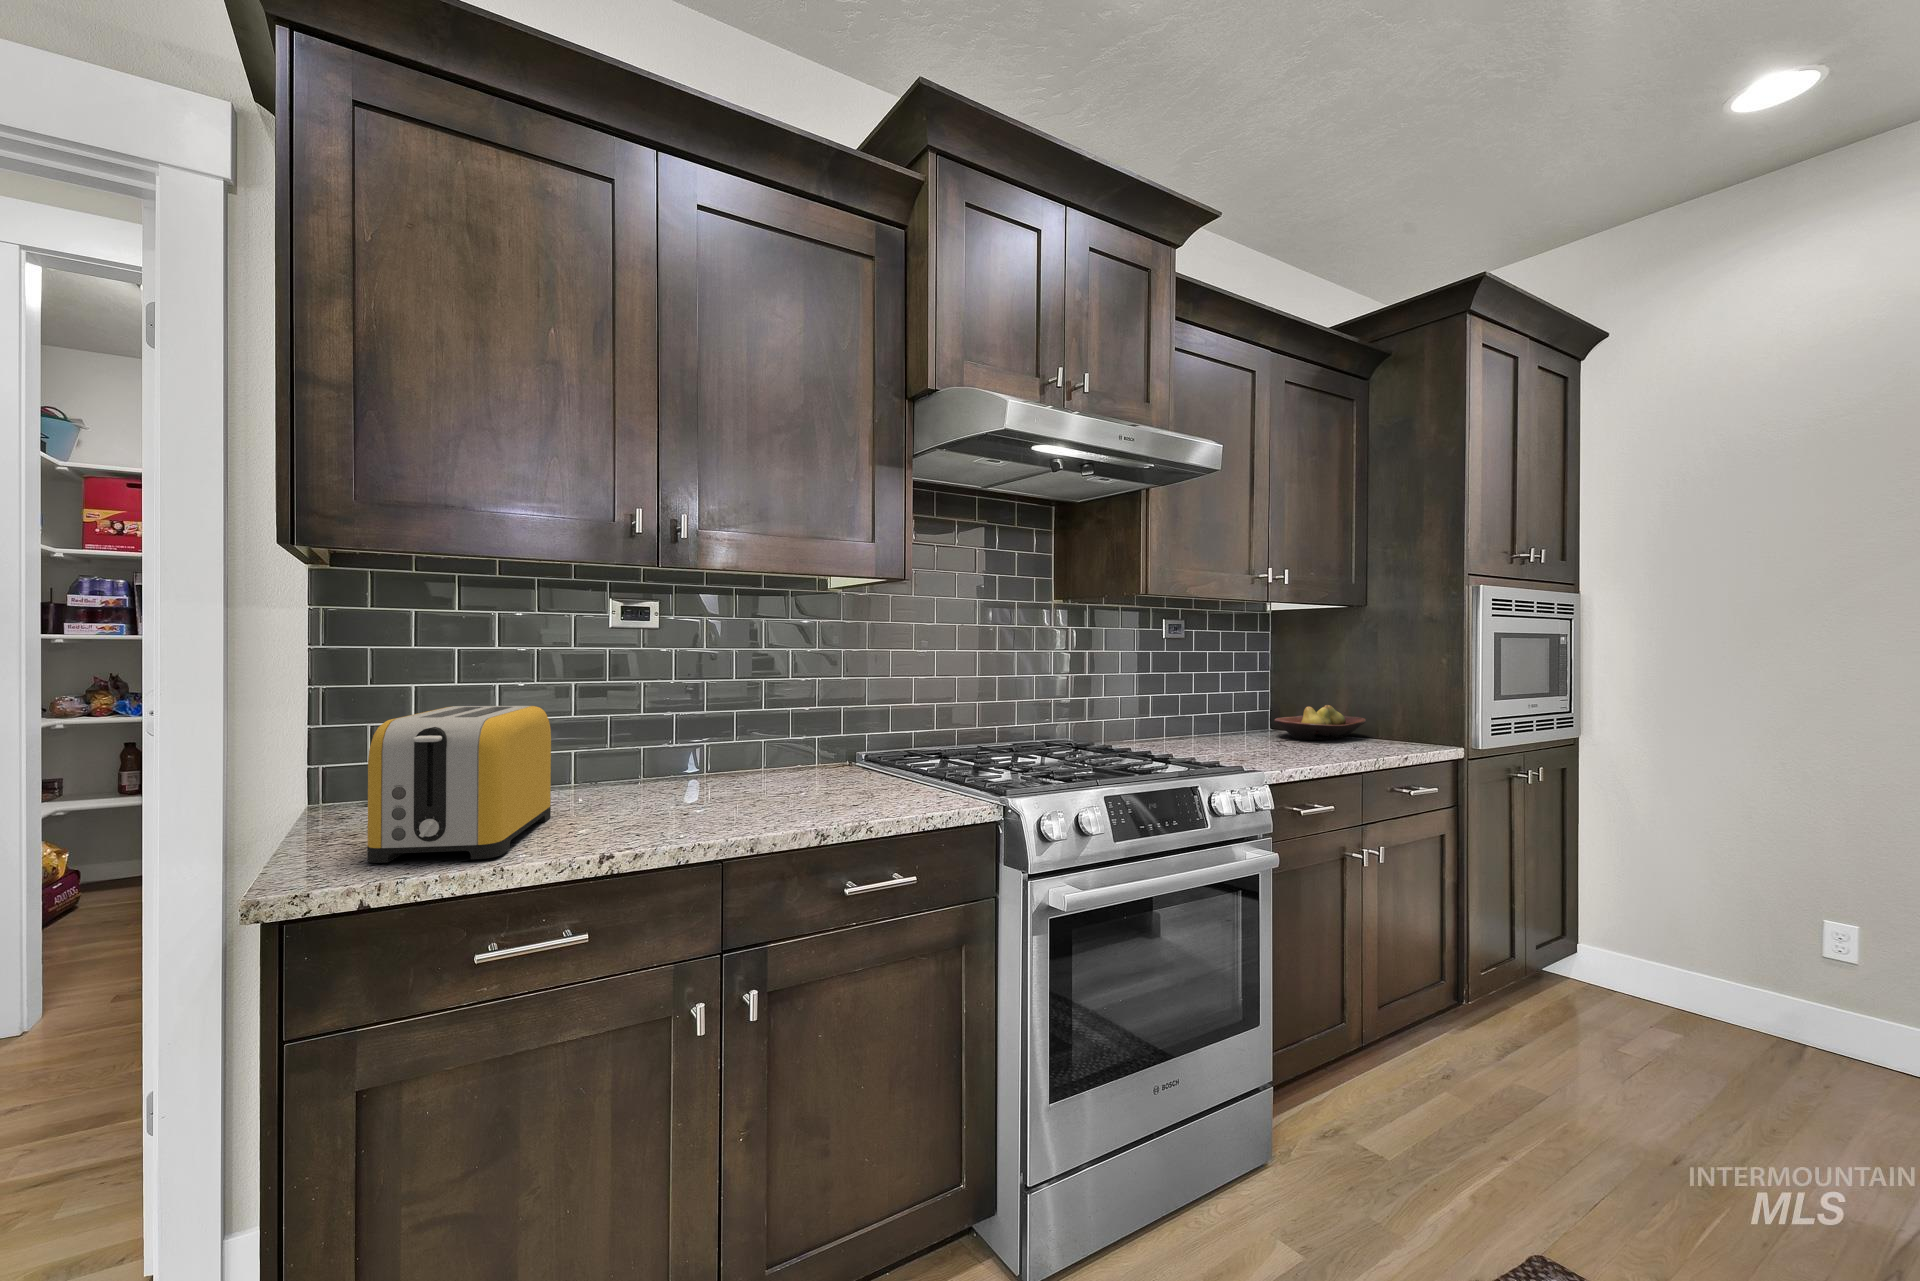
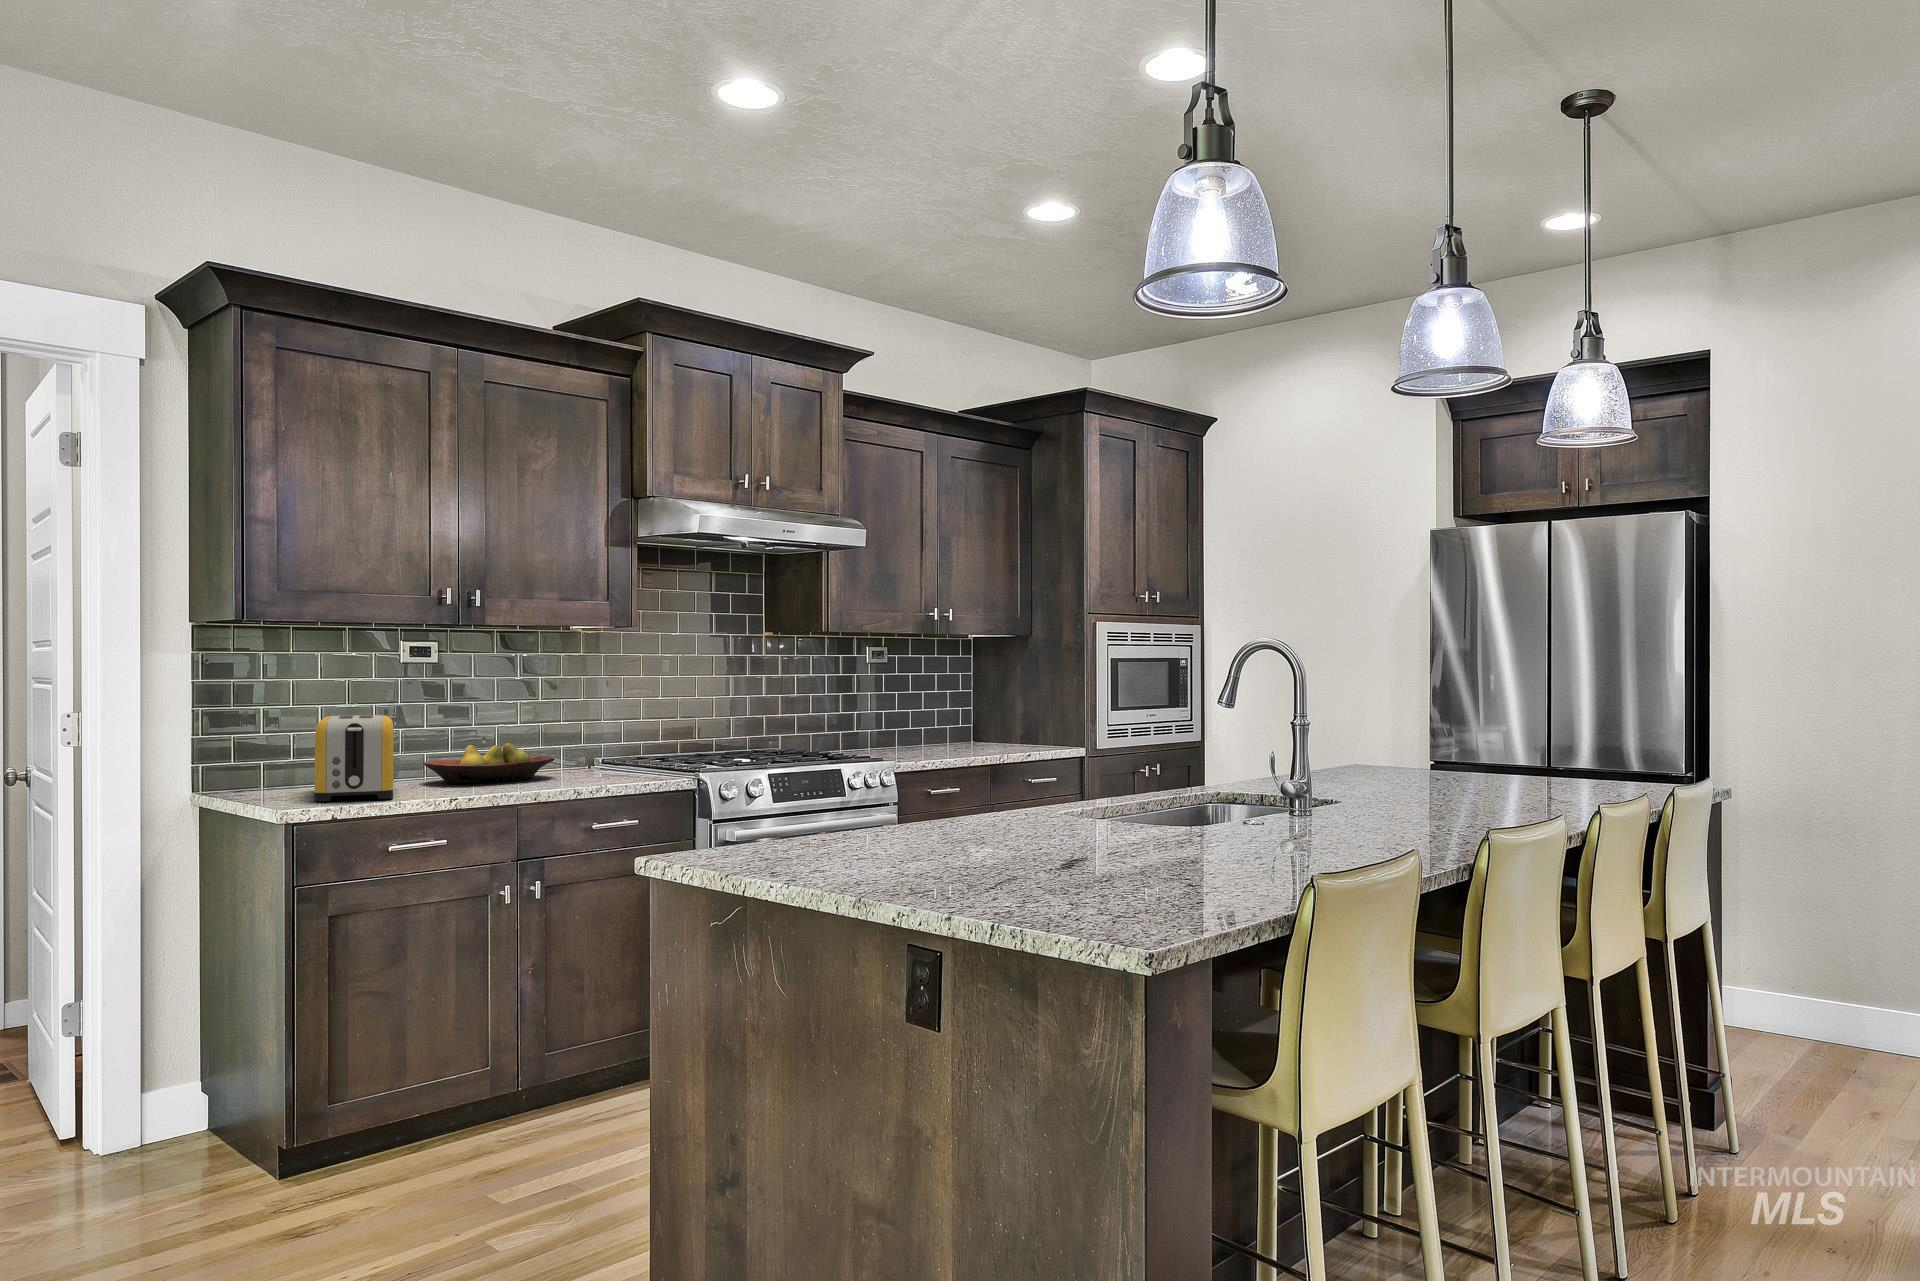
fruit bowl: present [1274,705,1366,740] -> present [424,743,555,784]

